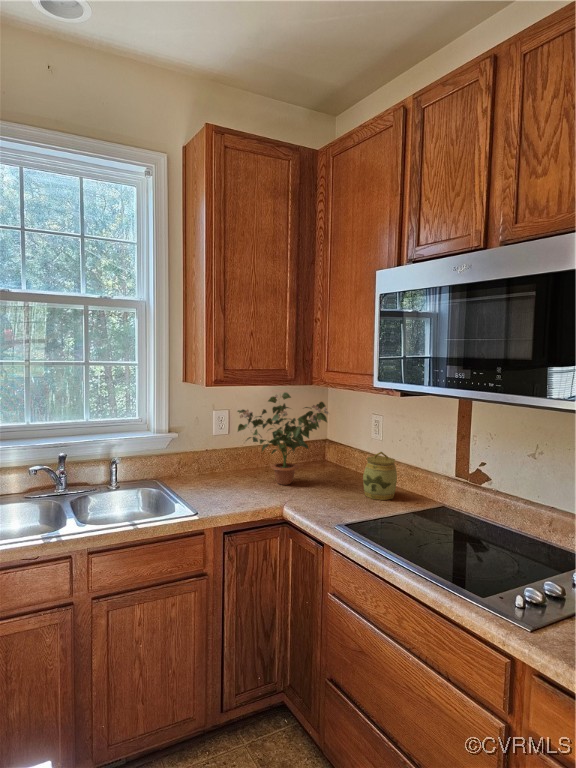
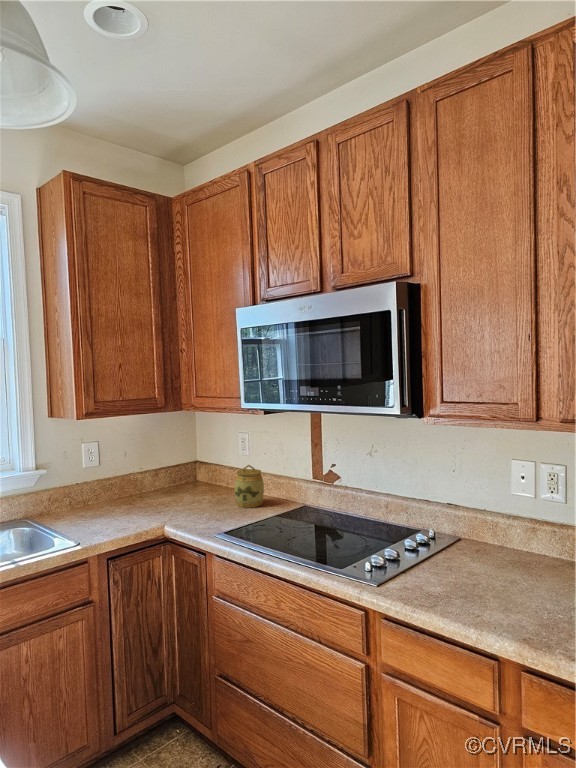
potted plant: present [237,393,328,485] -> none [109,419,201,507]

